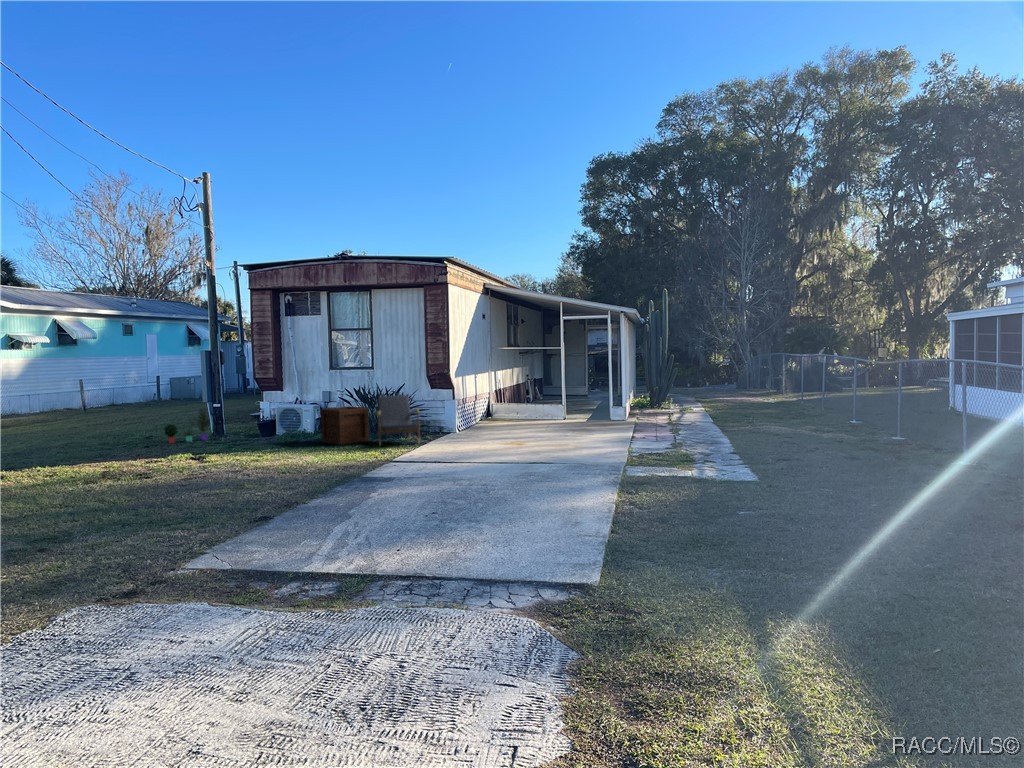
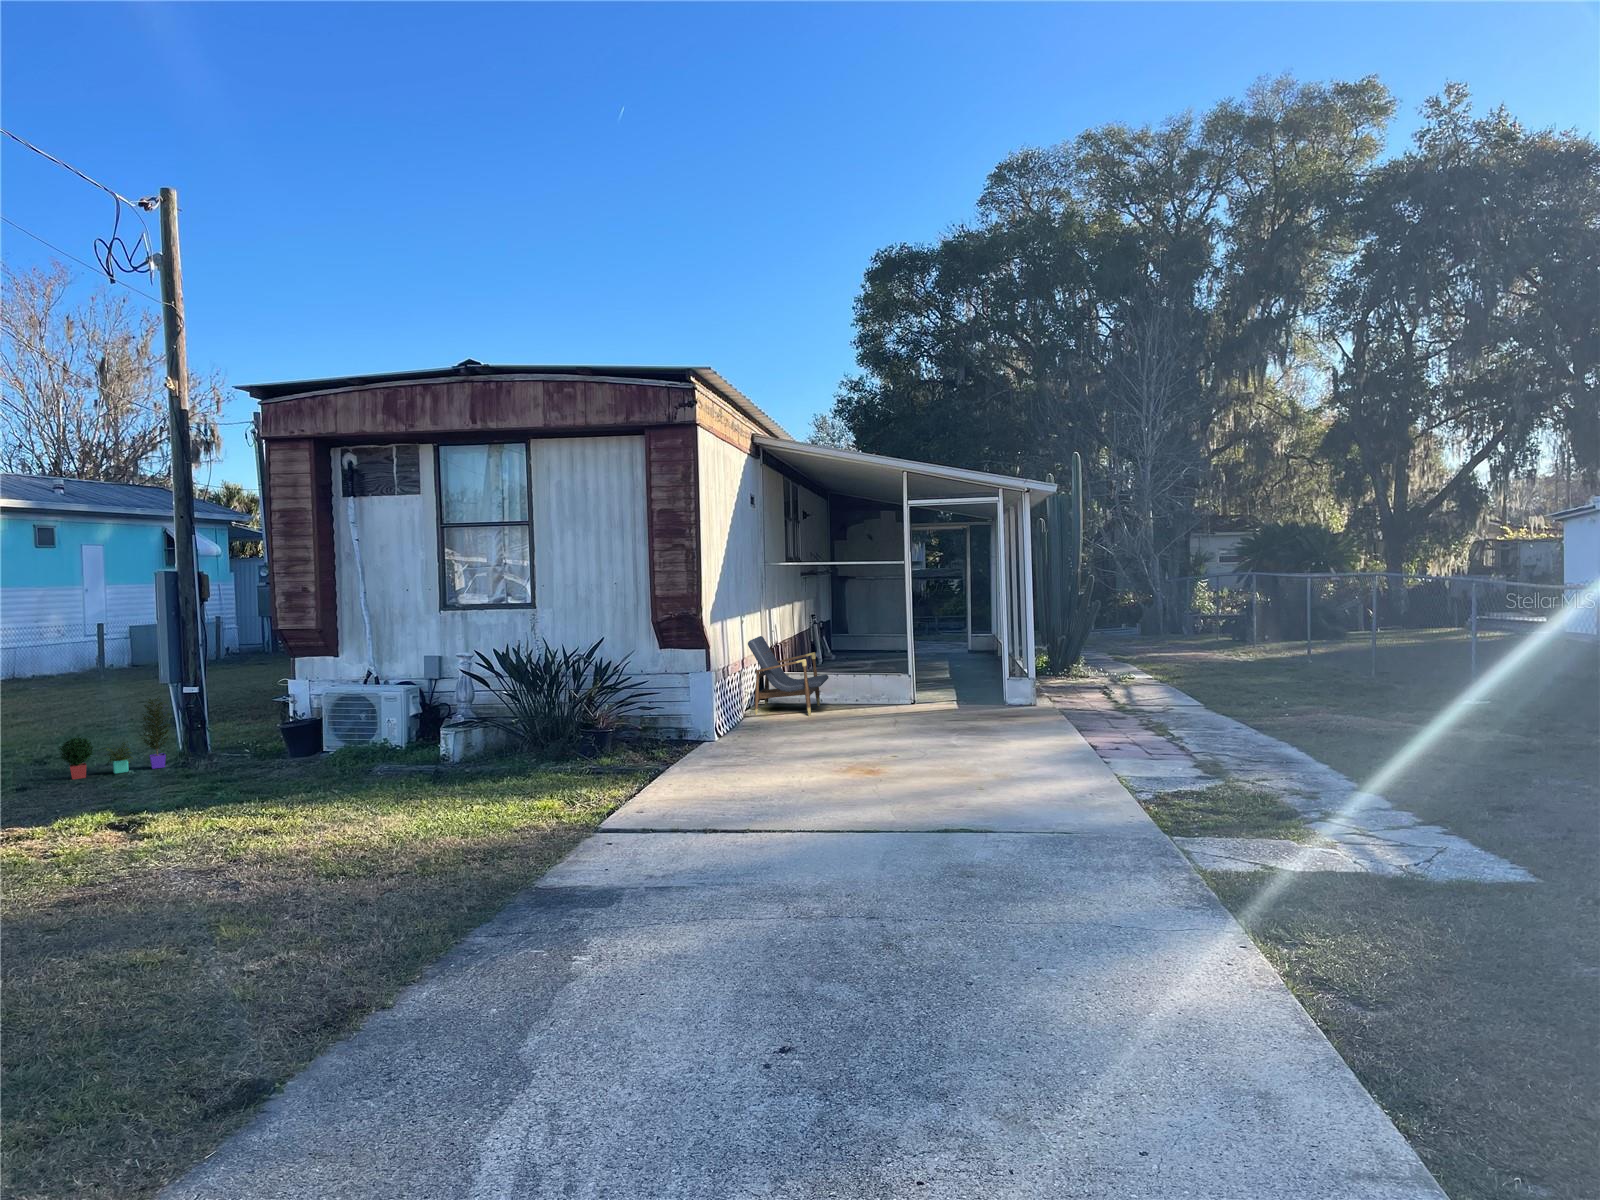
lounge chair: present [376,395,420,445] -> present [748,636,829,716]
wooden crate: present [321,406,369,445] -> none [420,690,530,780]

